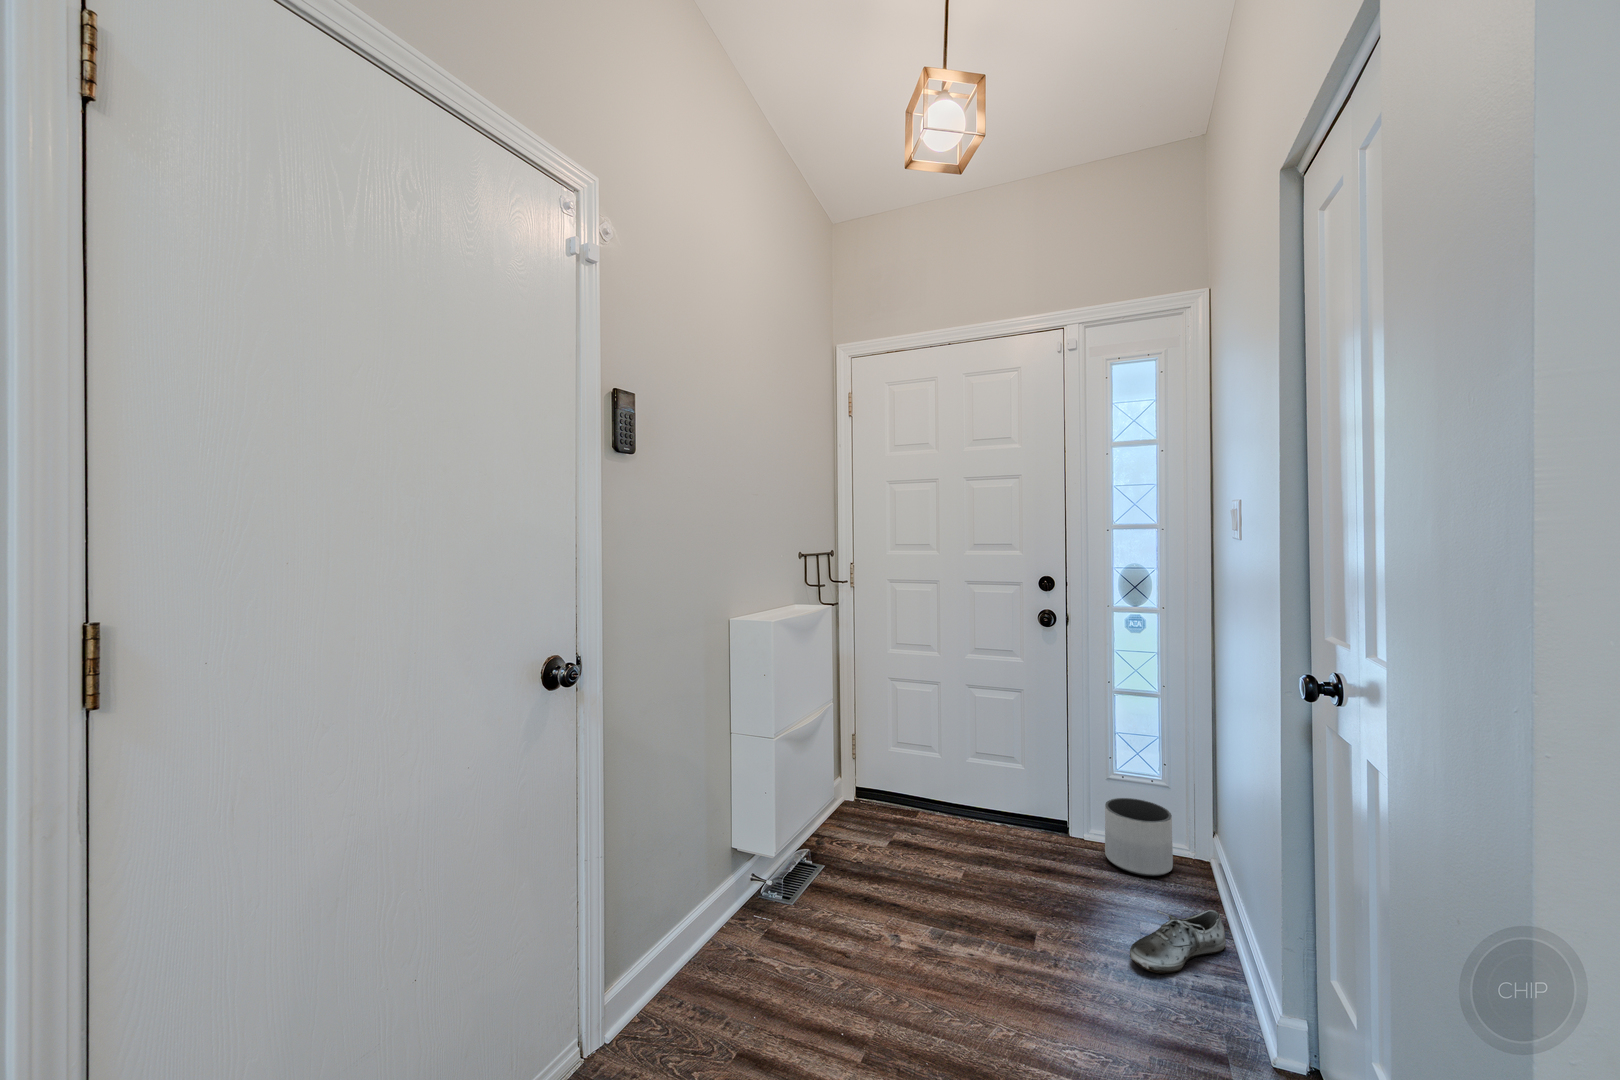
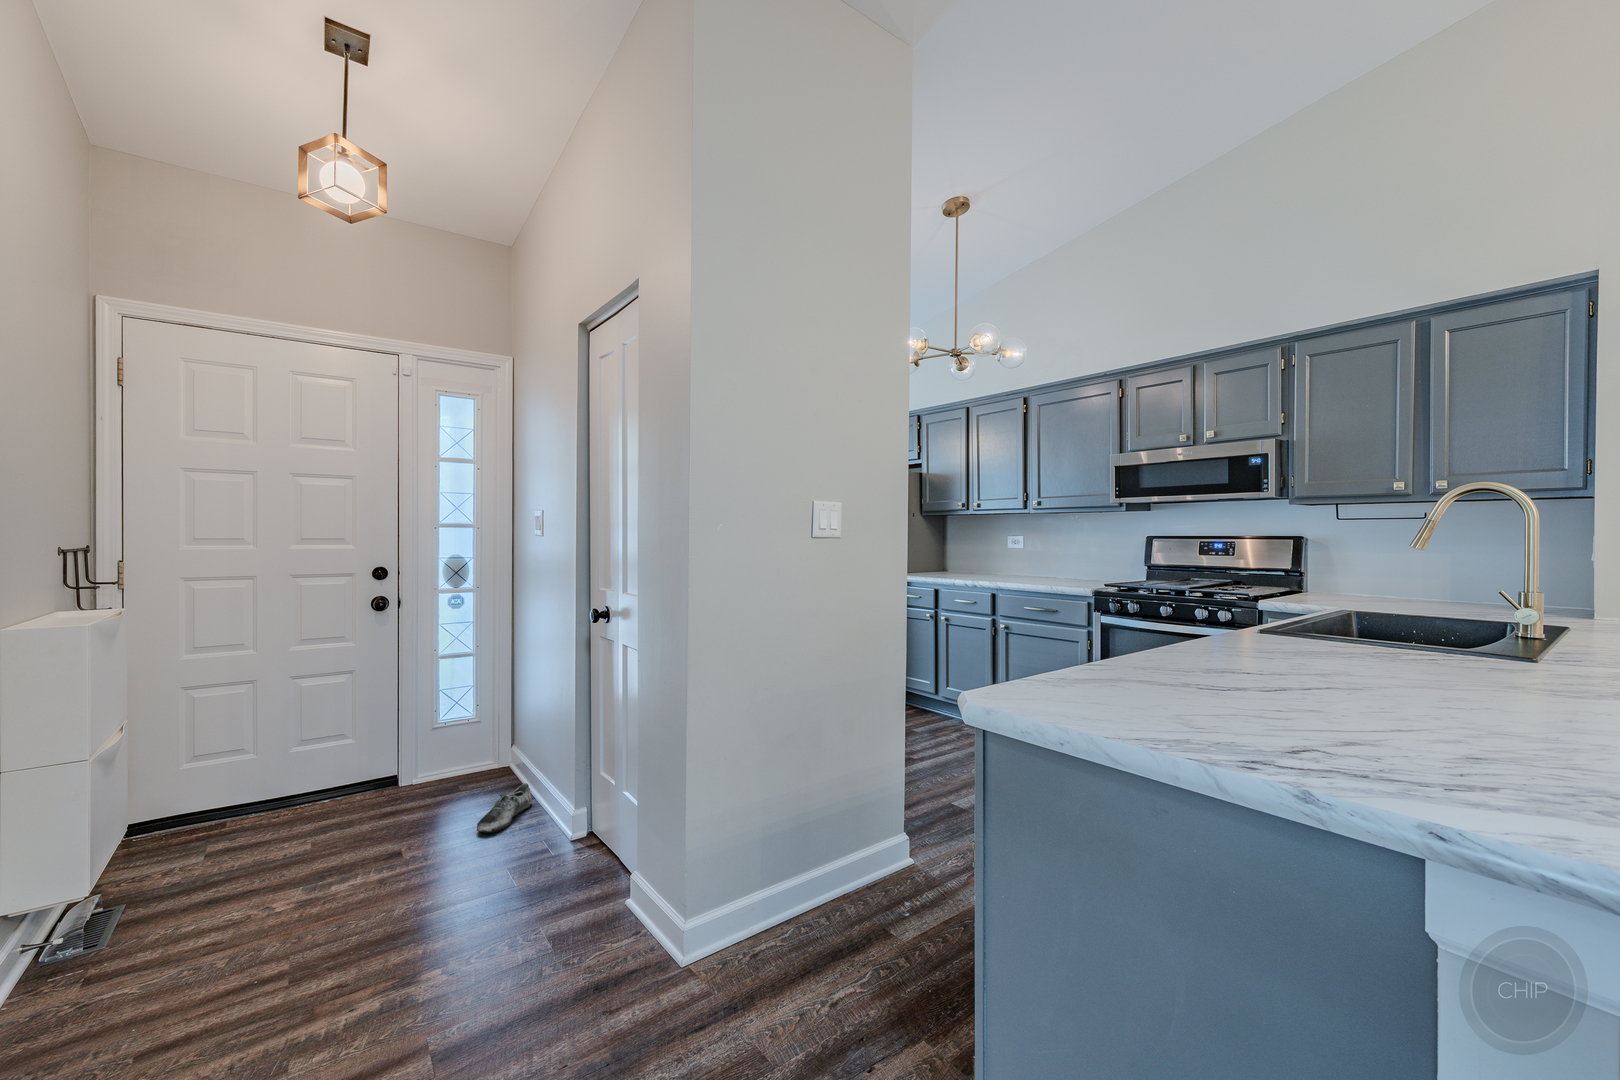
planter: present [1105,798,1173,876] -> none [435,737,487,792]

